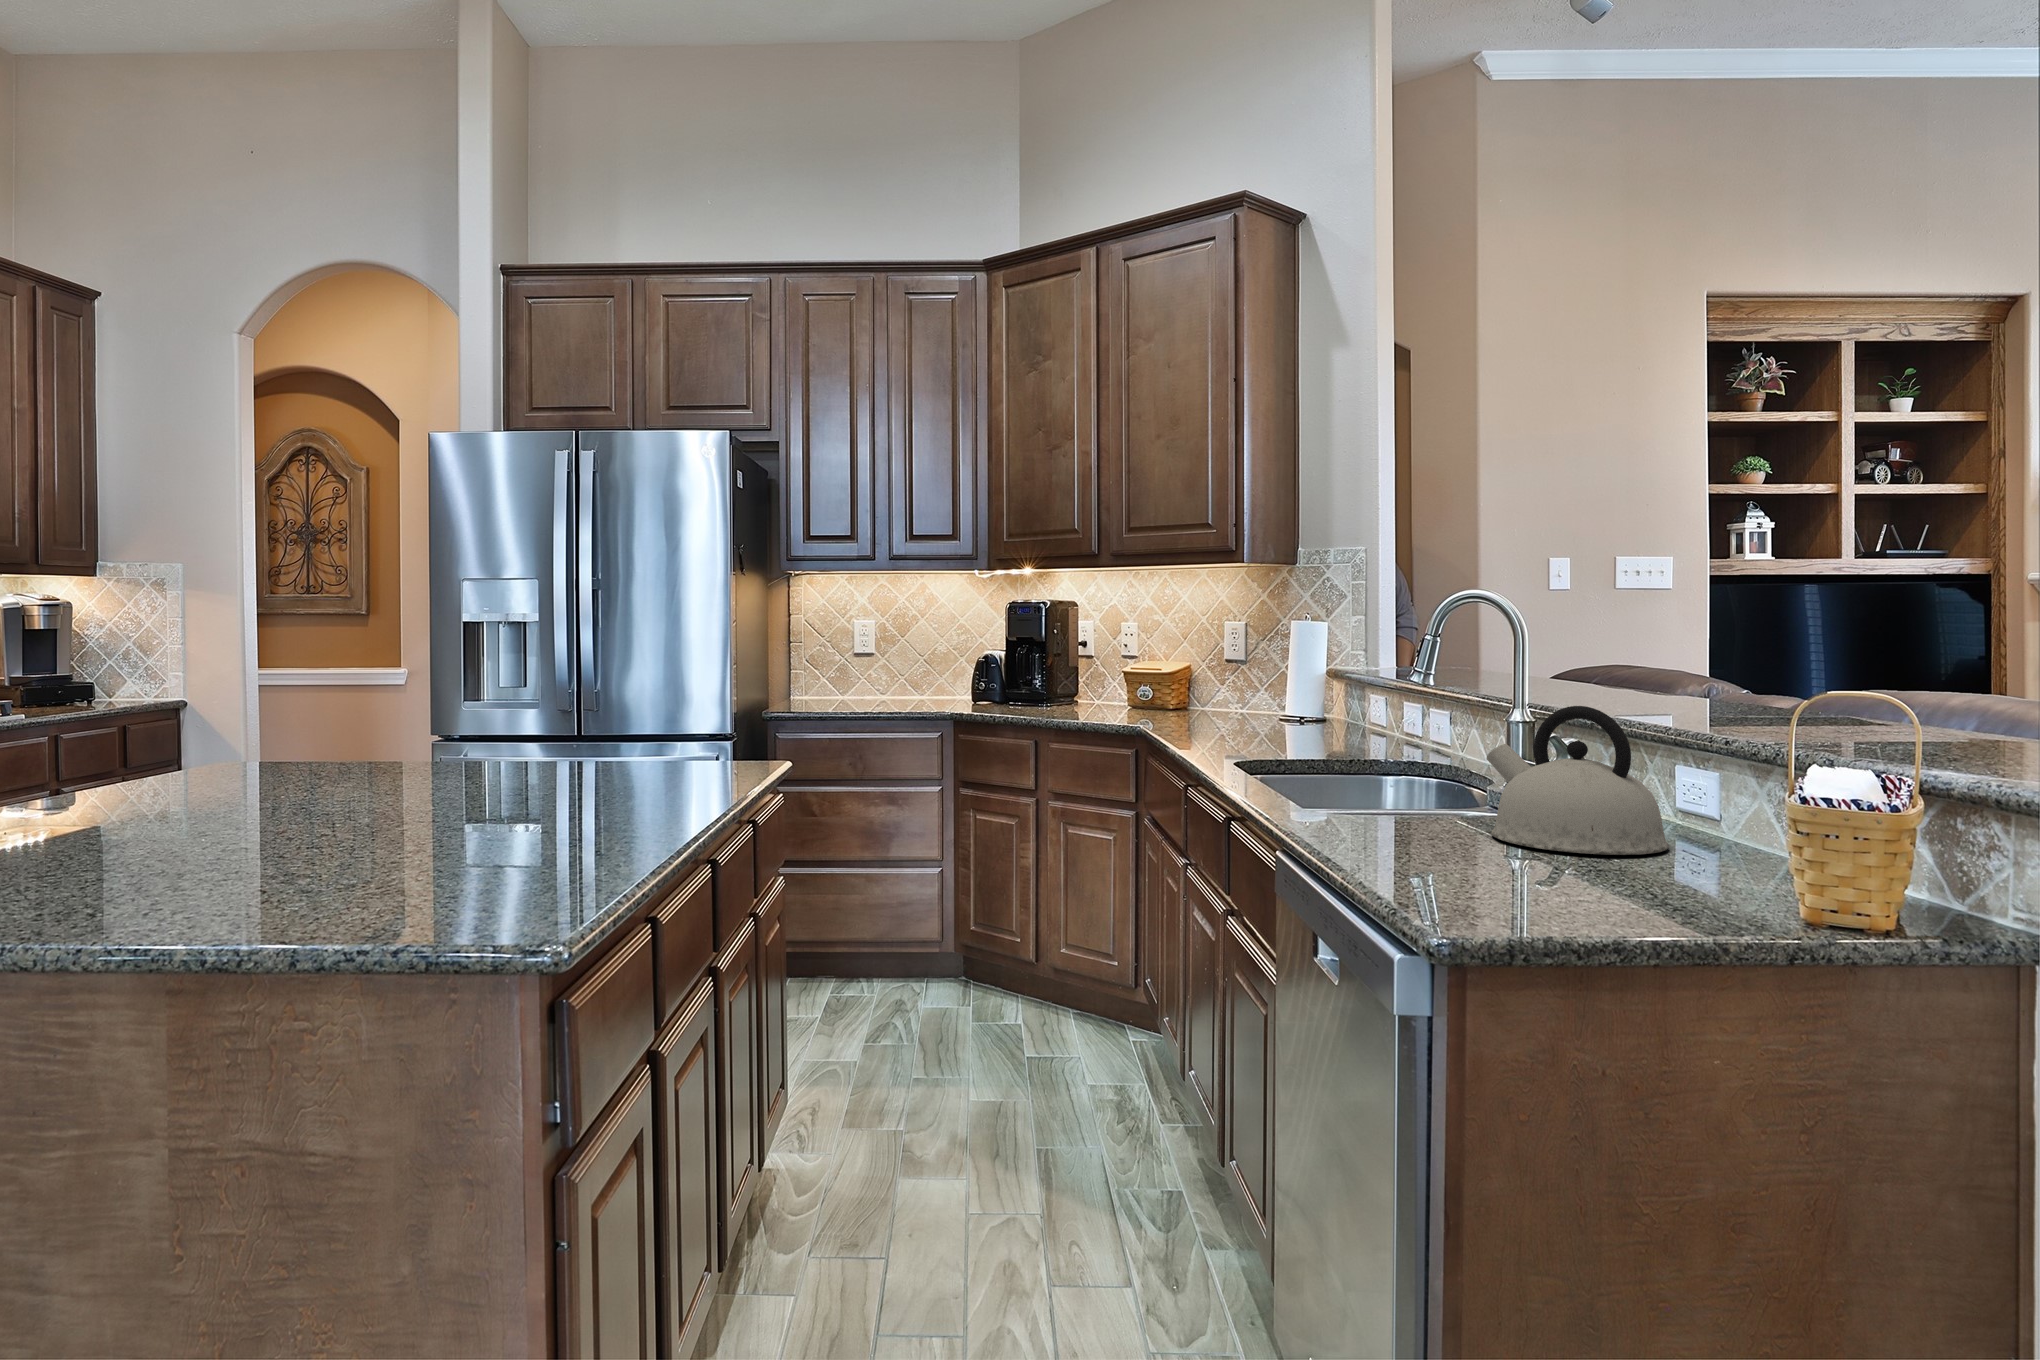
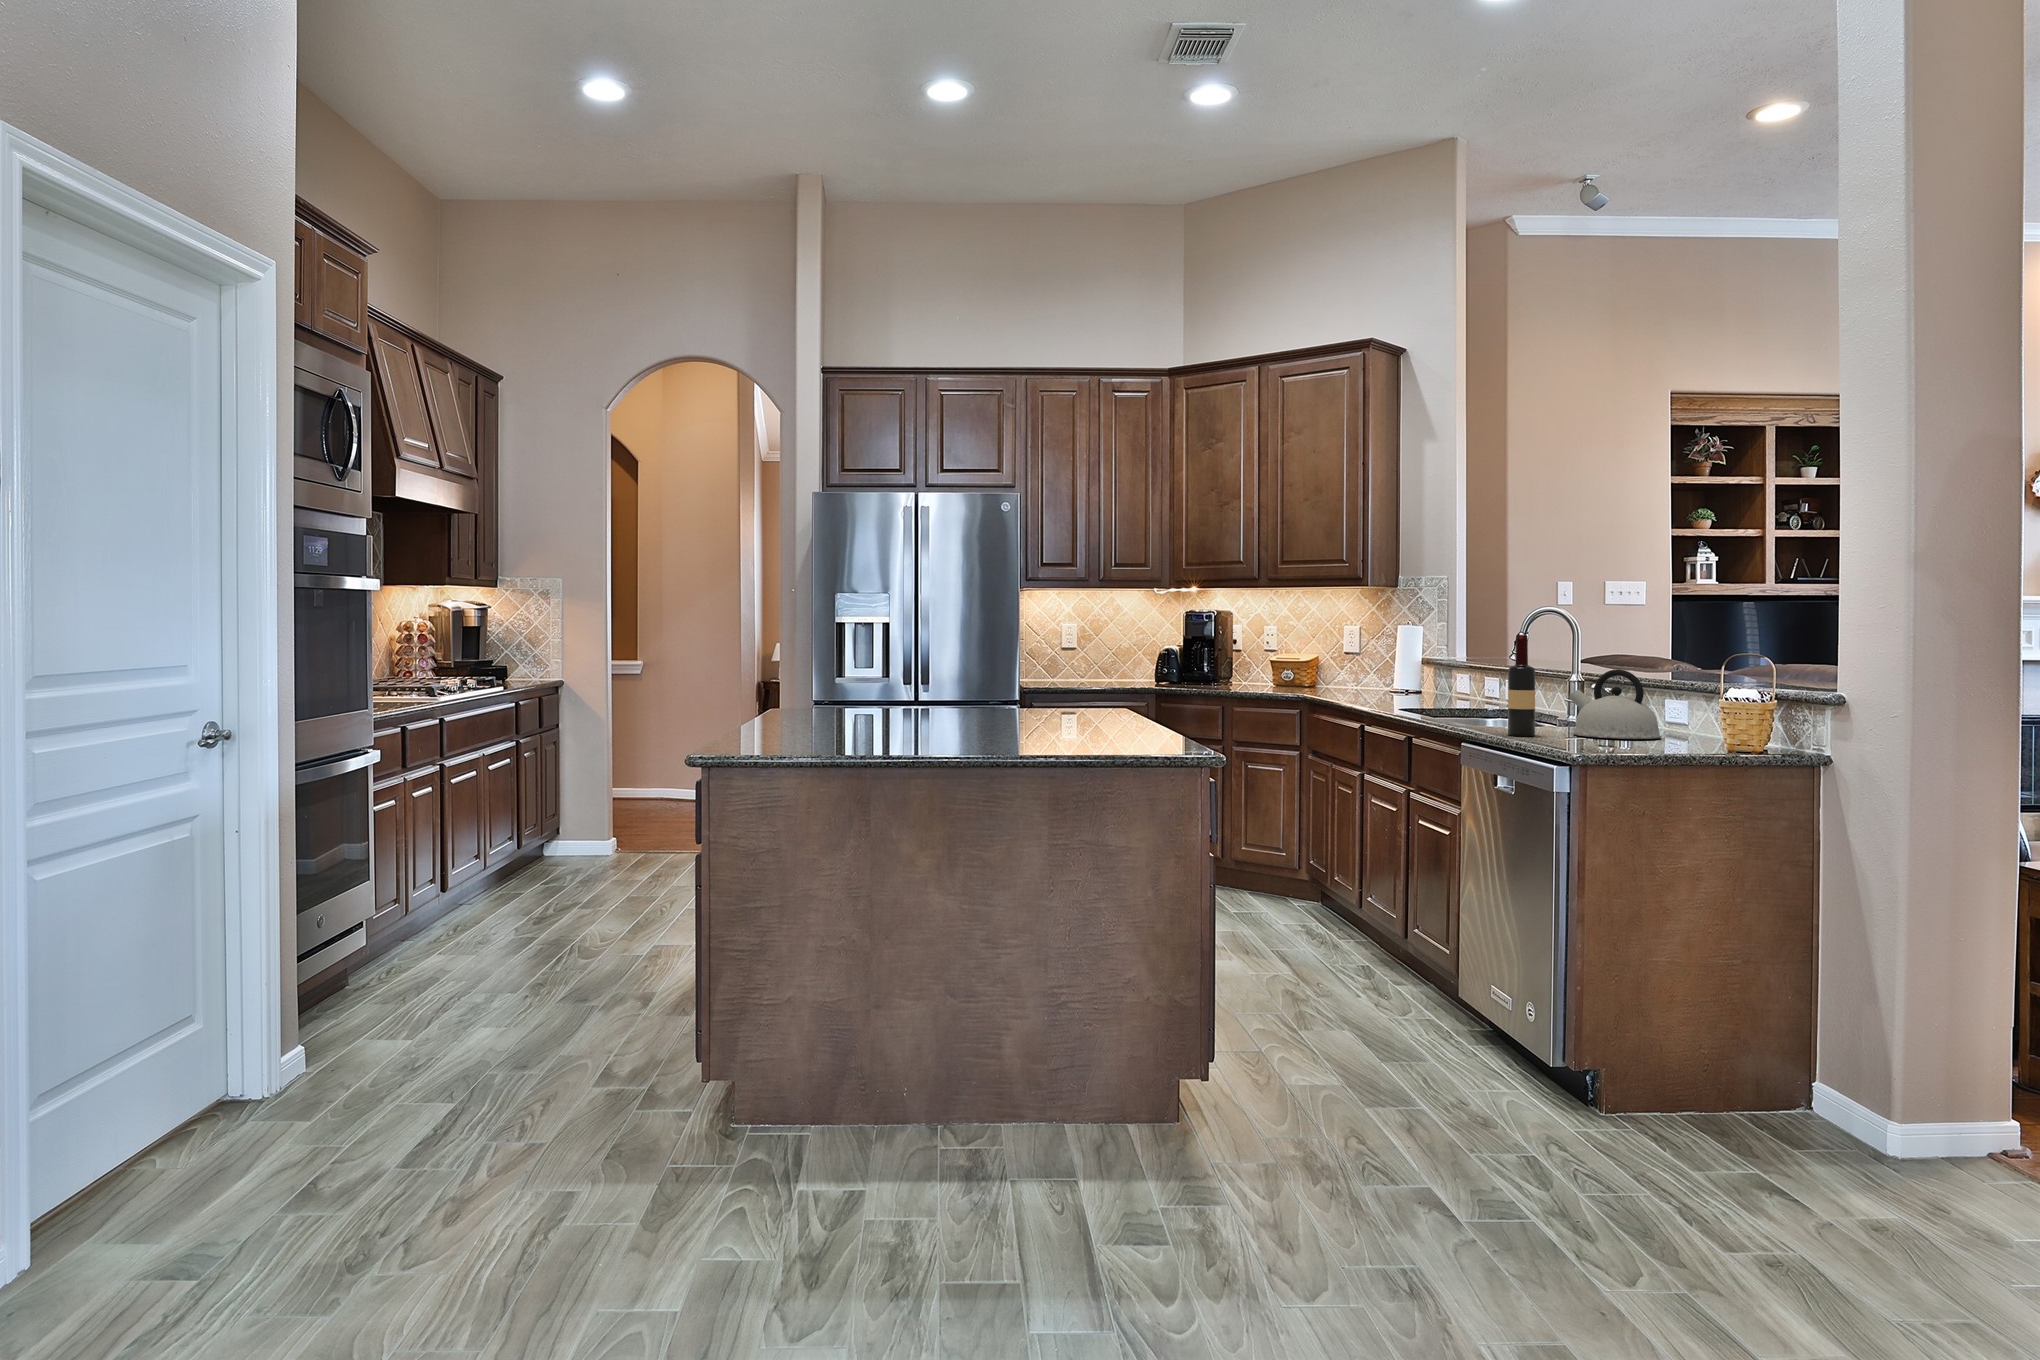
wine bottle: none [1360,637,1412,841] -> present [1508,635,1535,736]

